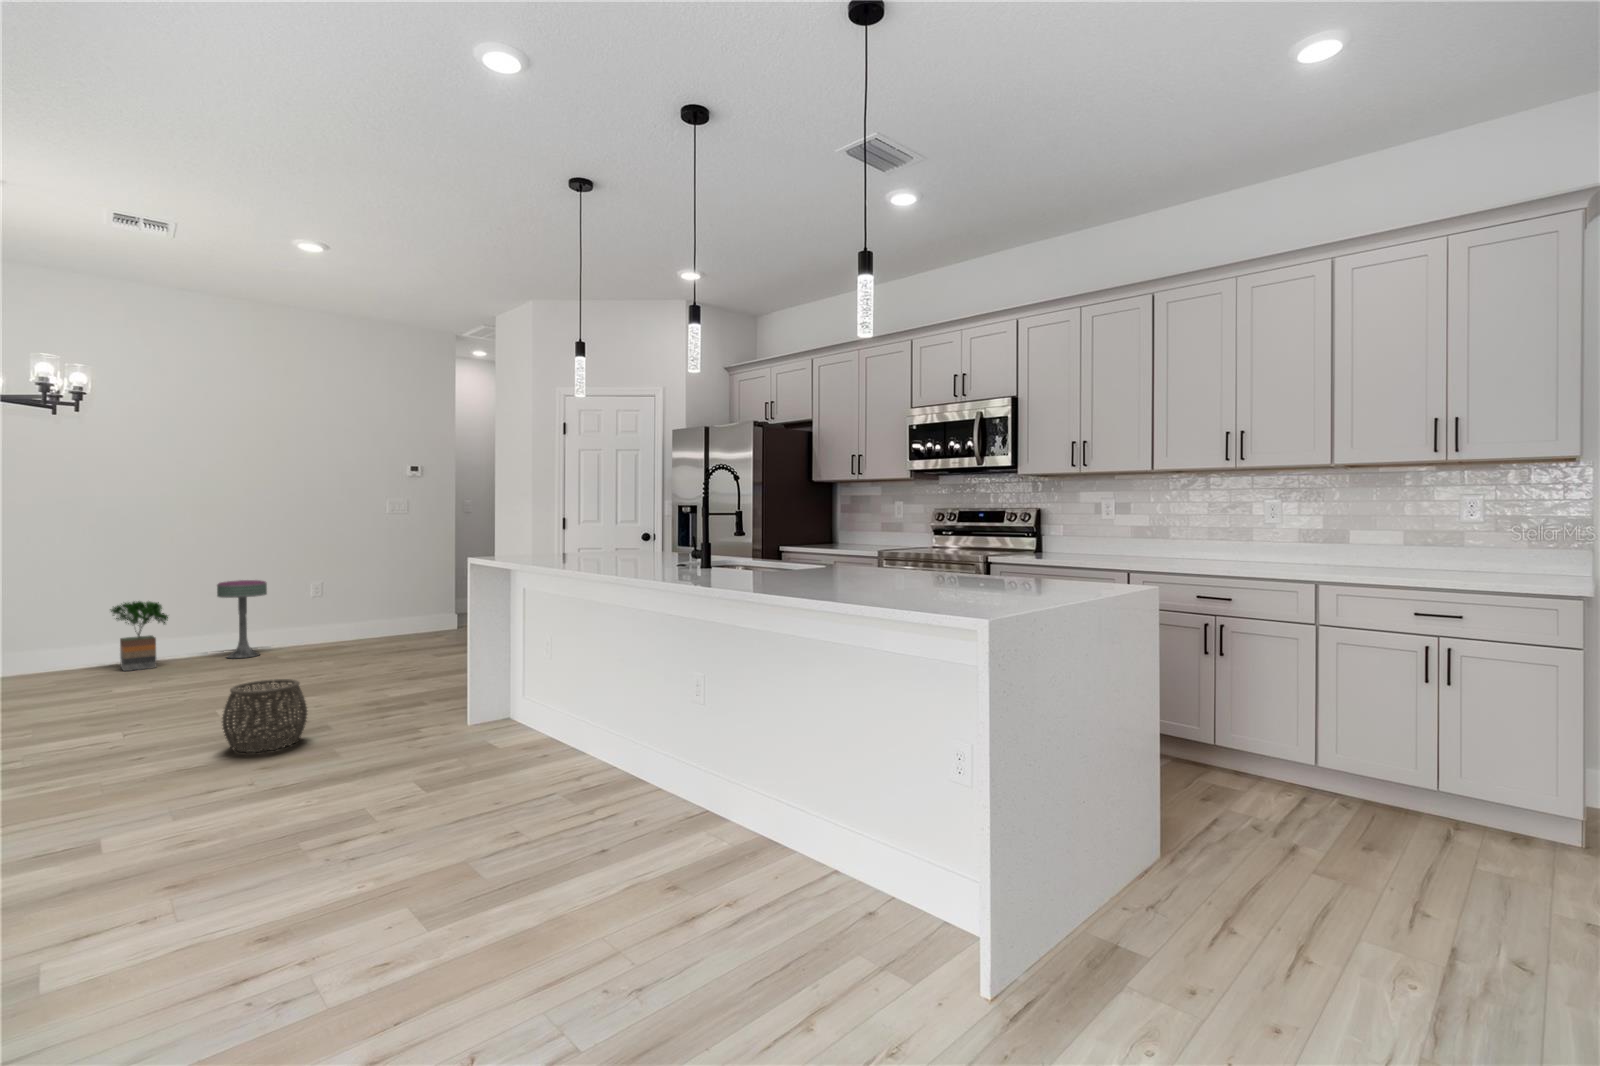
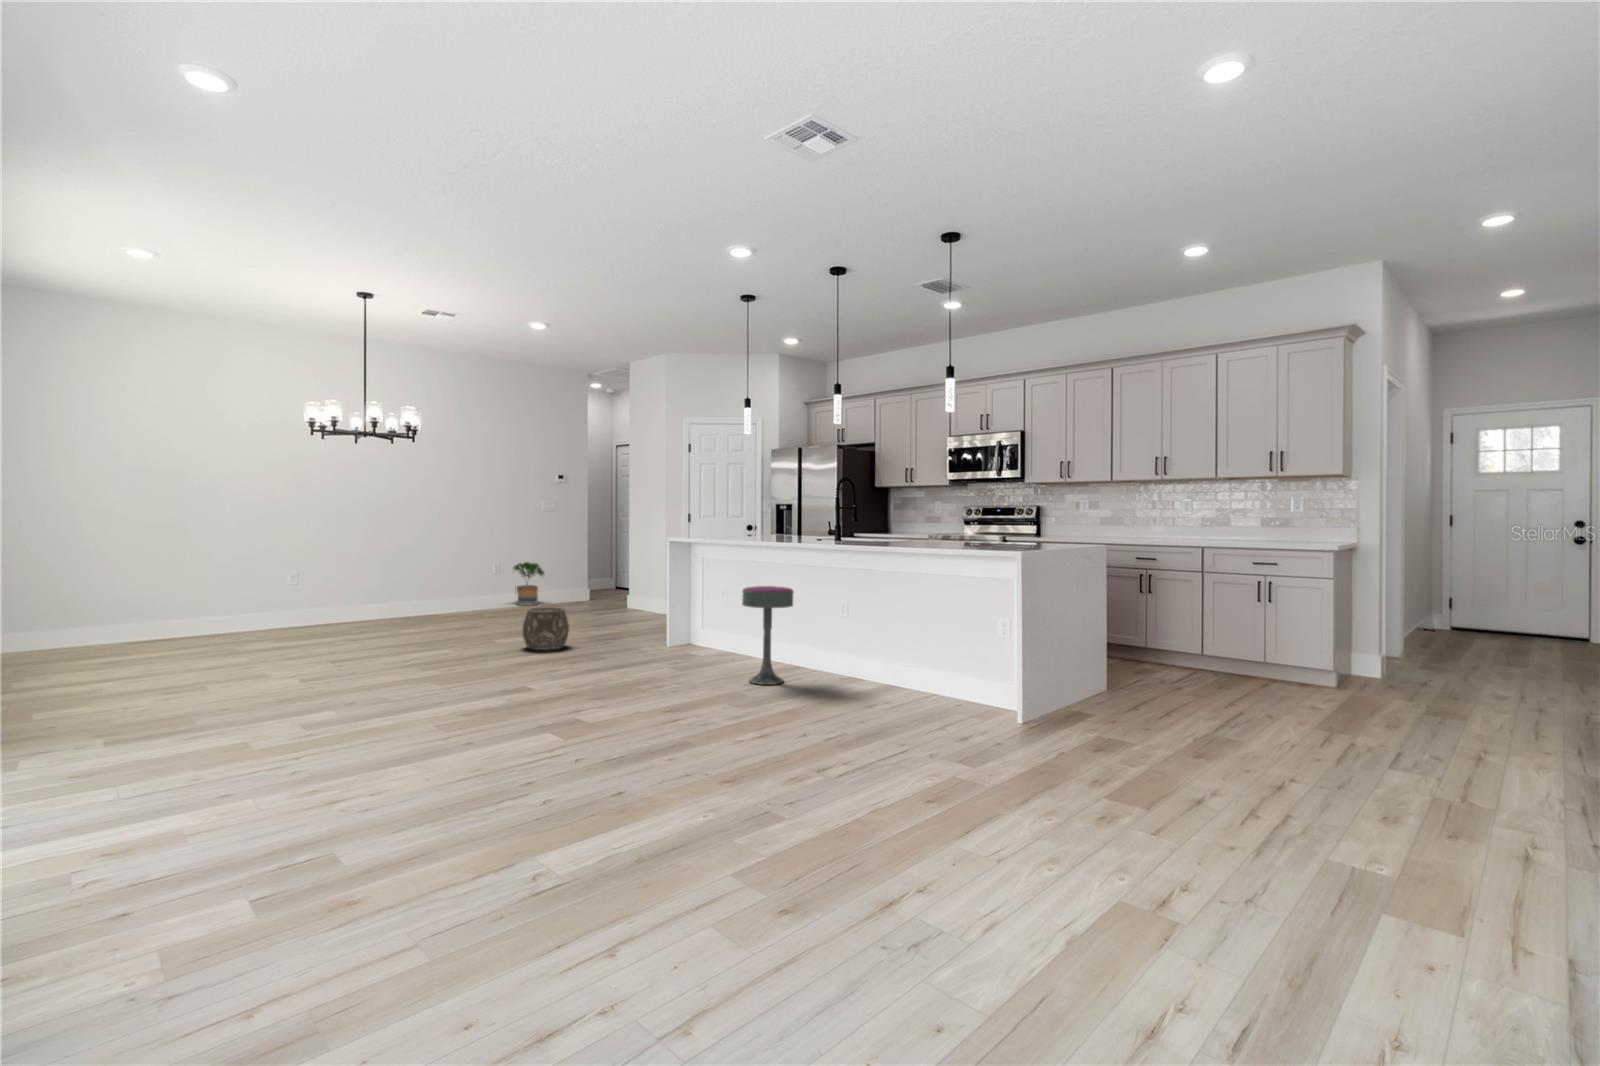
bar stool: present [217,580,267,658] -> present [742,586,794,685]
potted tree: present [110,601,168,671] -> present [513,562,544,606]

